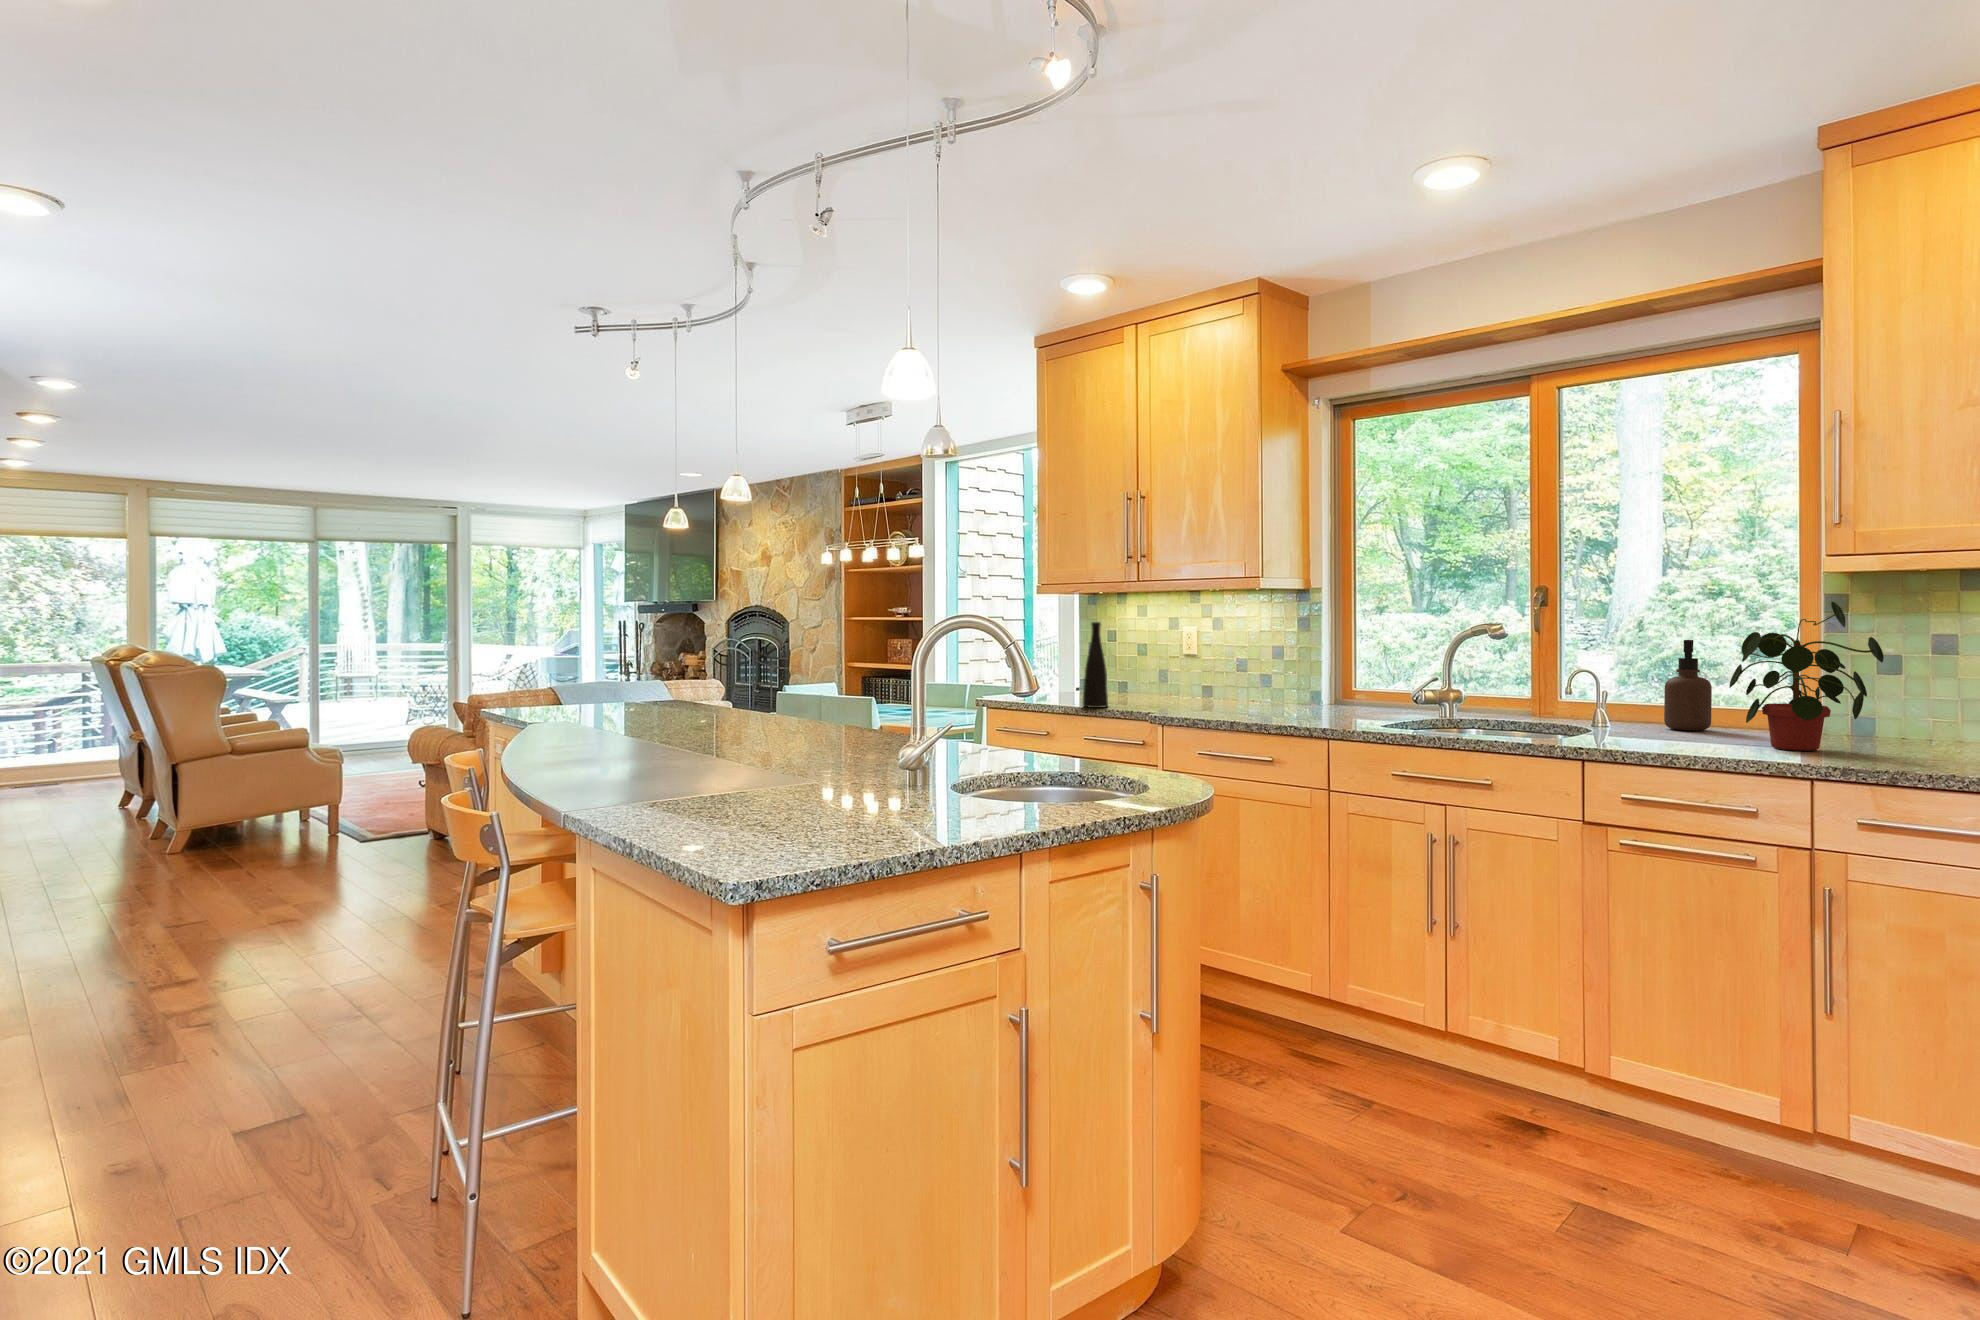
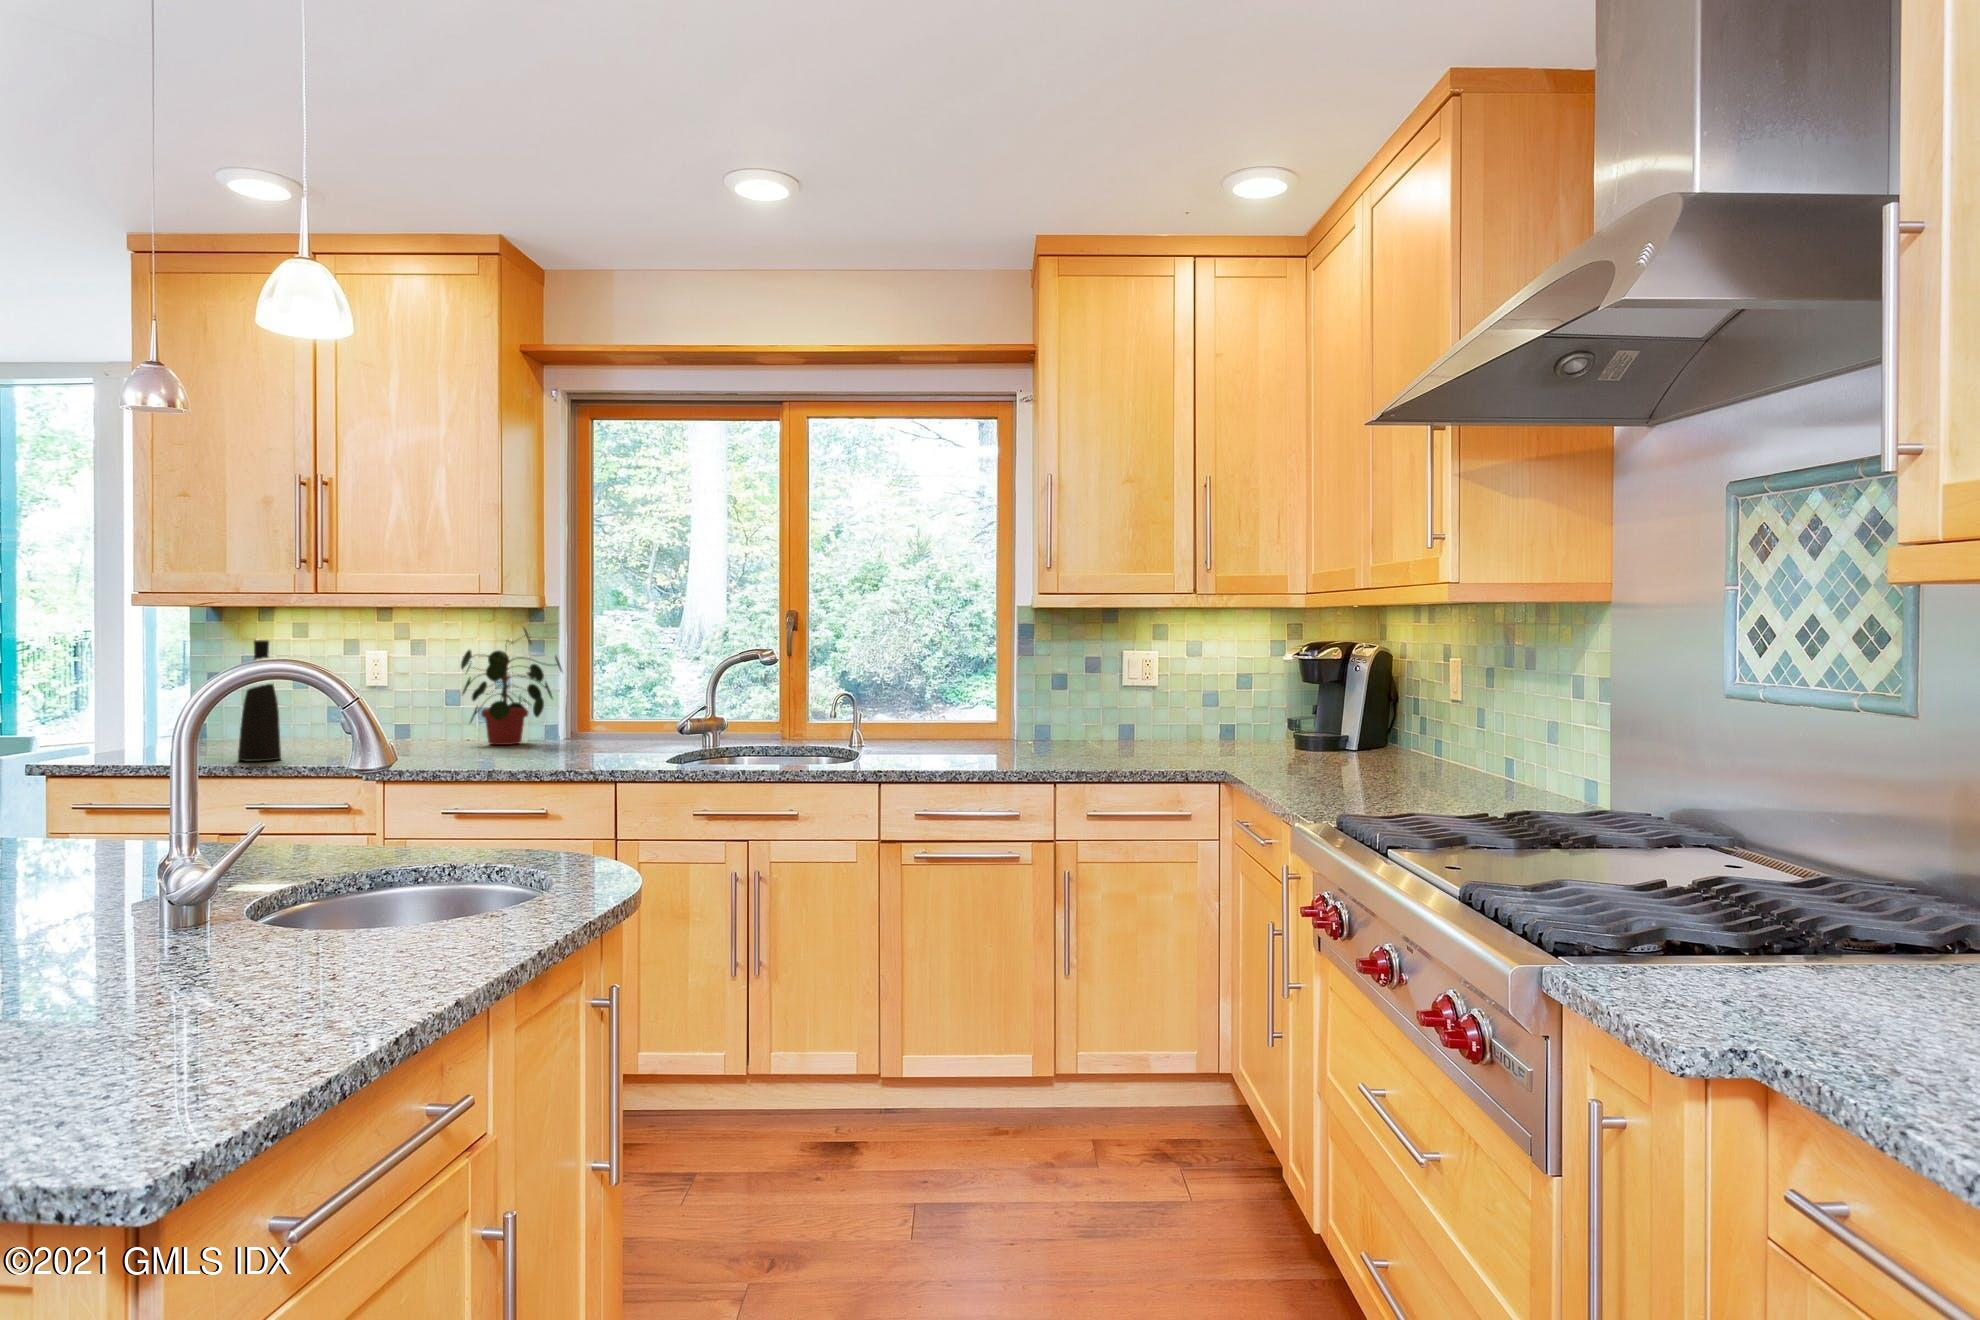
potted plant: present [1729,602,1884,751] -> present [461,628,562,745]
soap dispenser: present [1664,640,1712,731] -> none [902,667,937,747]

